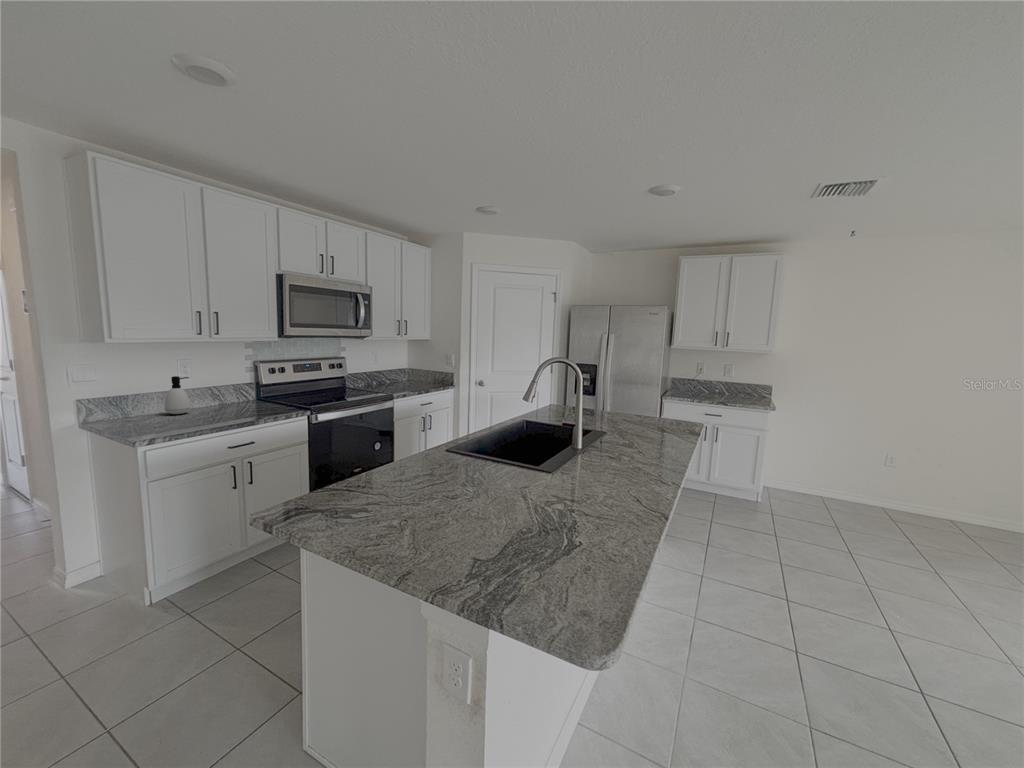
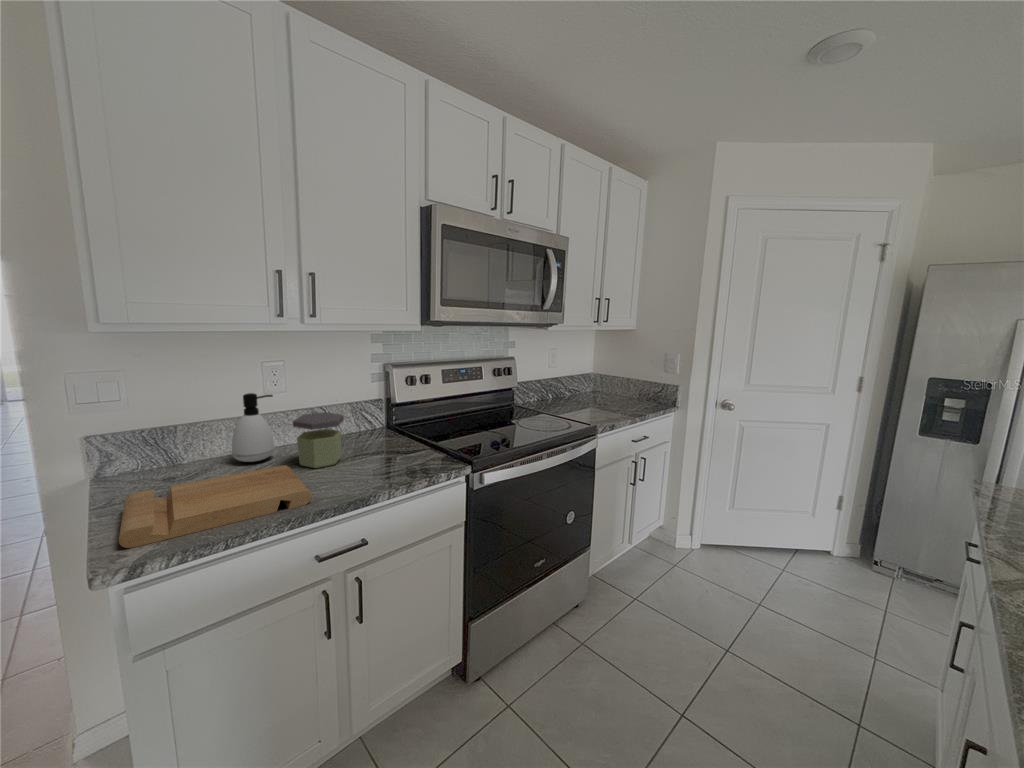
jar: none [206,386,234,414] -> present [293,412,344,468]
cutting board: none [128,410,227,434] -> present [119,465,312,548]

